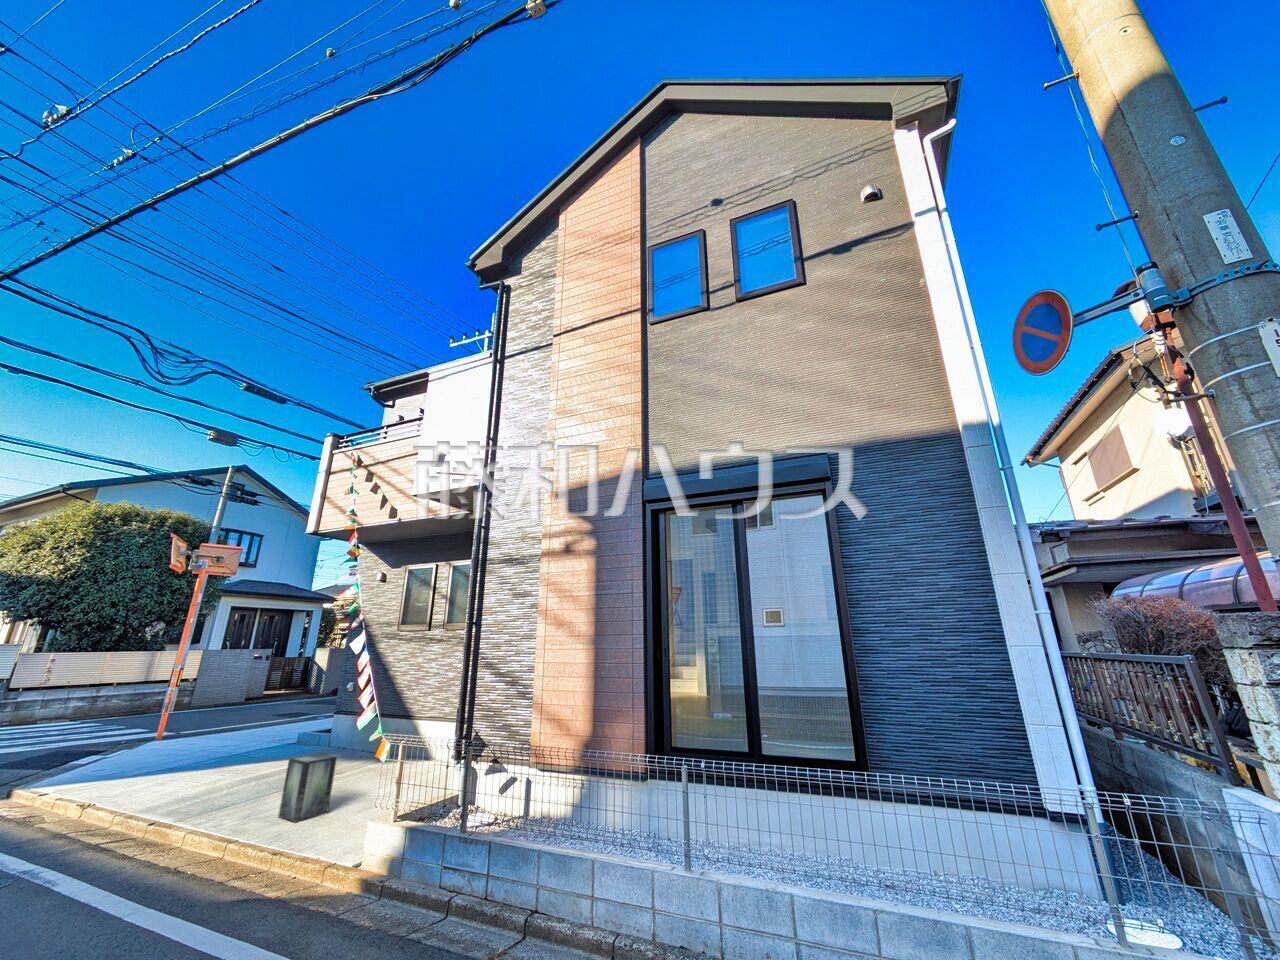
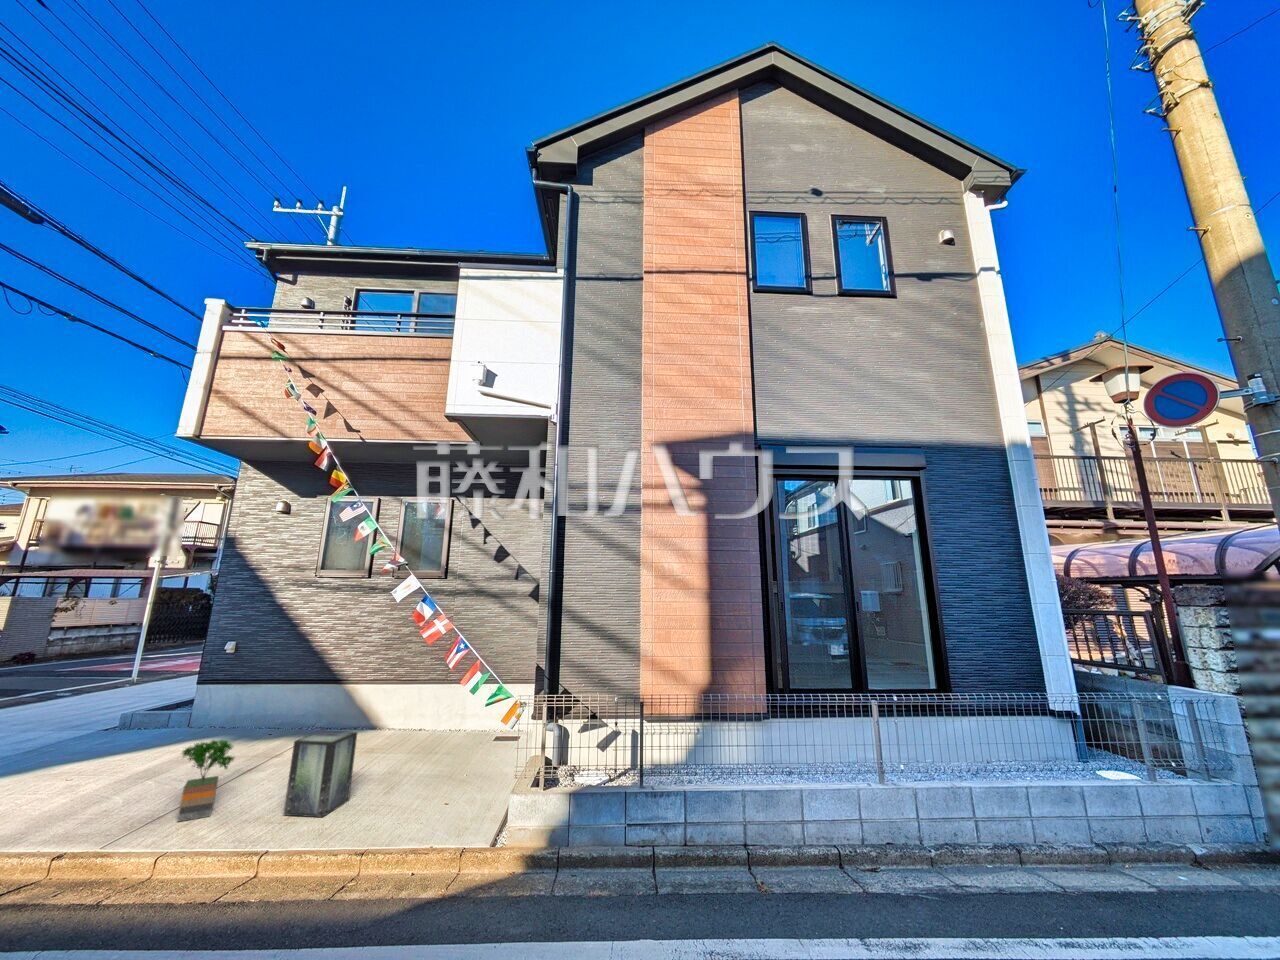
potted tree: none [225,753,272,811] -> present [177,740,234,822]

